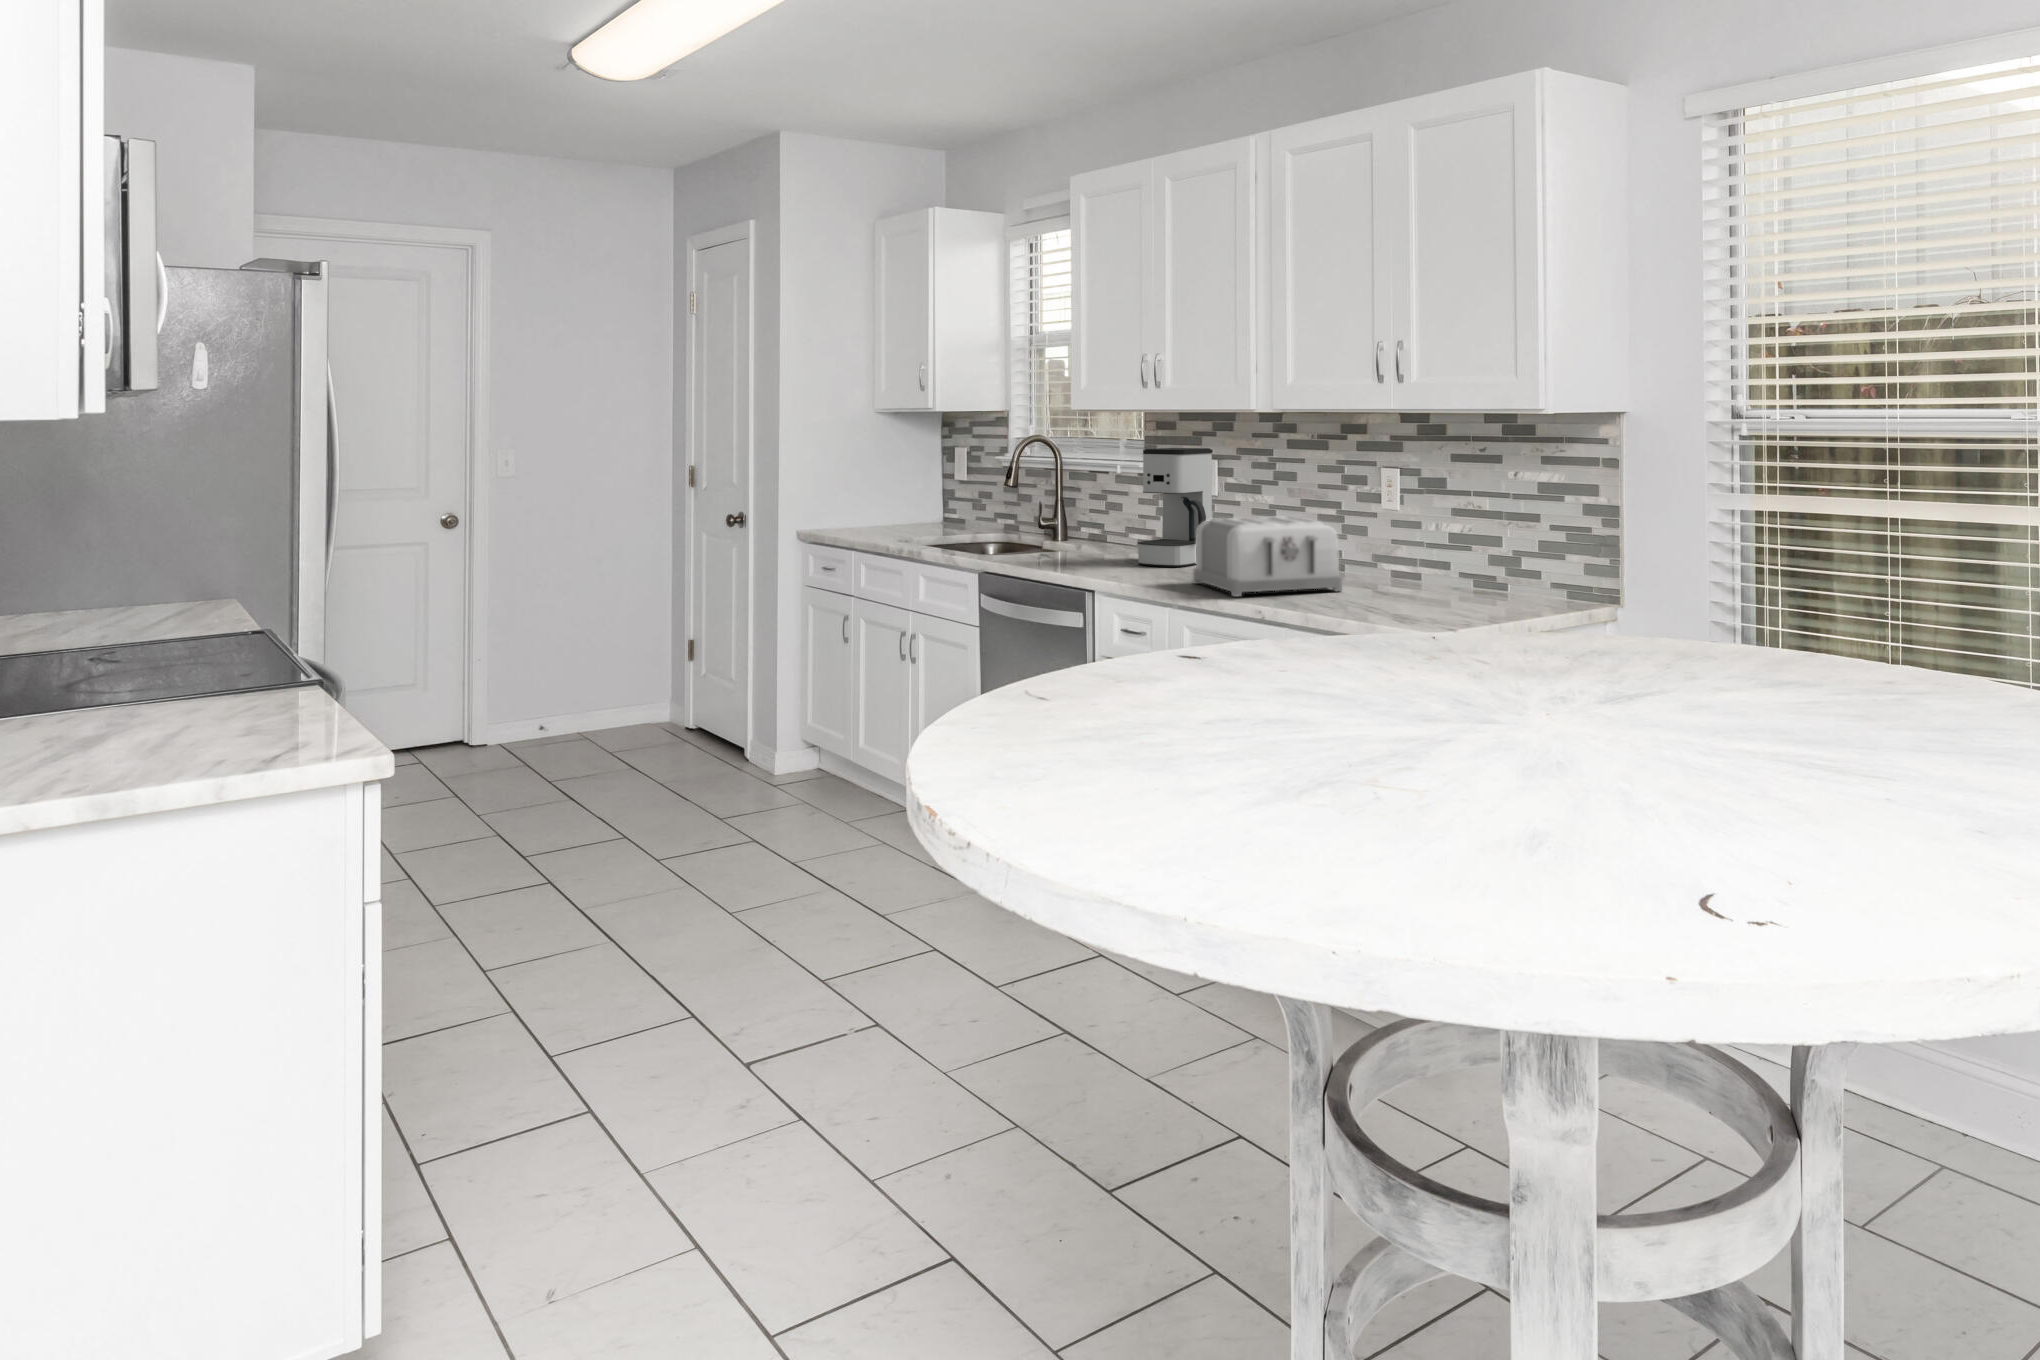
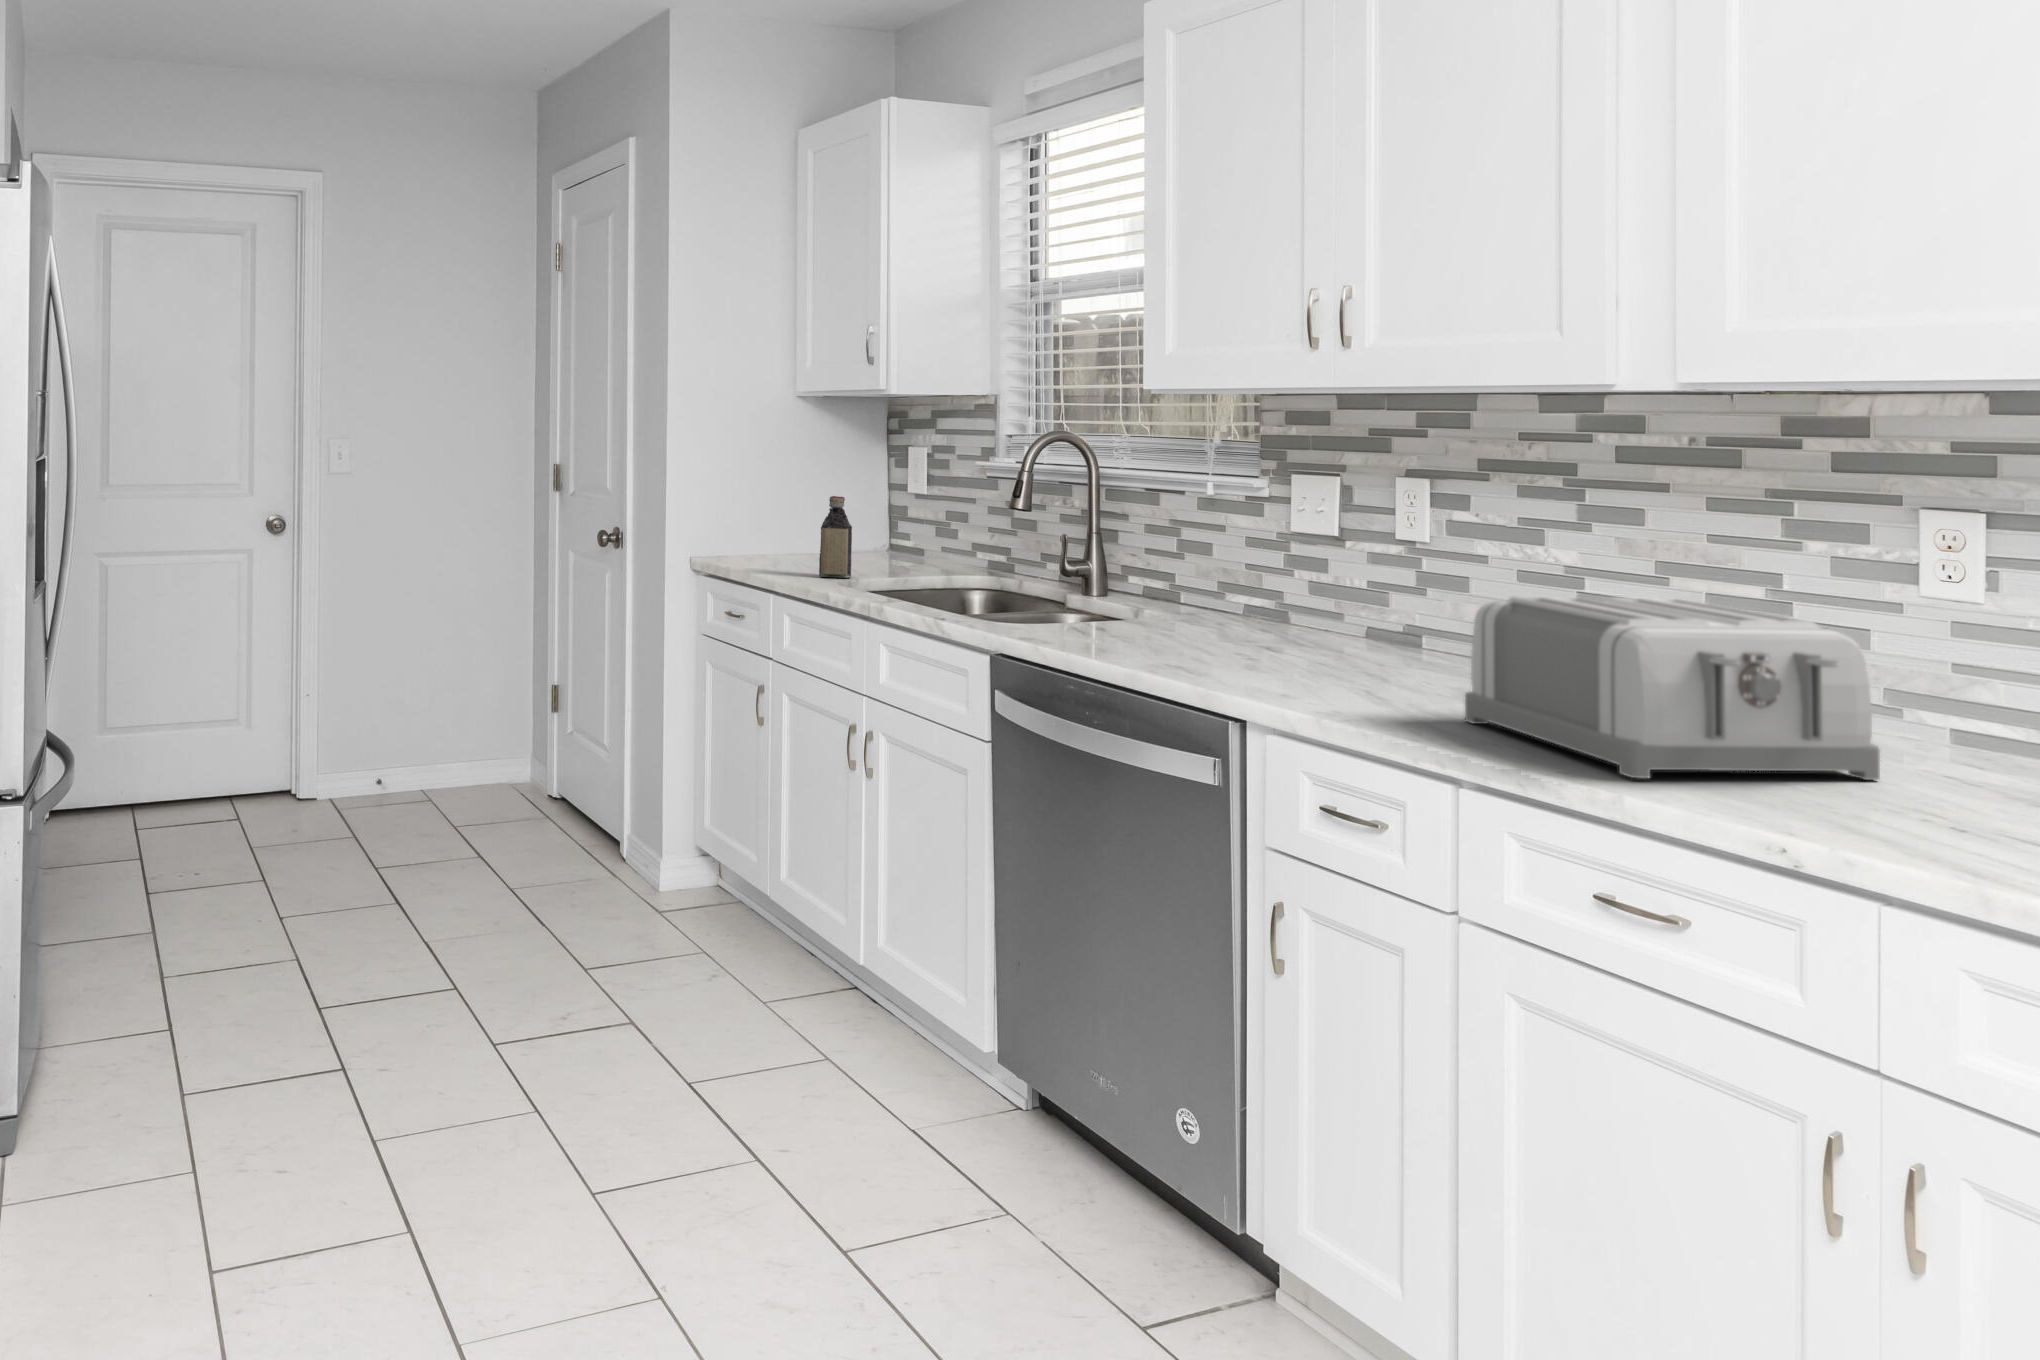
coffee maker: present [1138,448,1213,567] -> none [1284,454,1424,671]
bottle: none [885,484,908,539] -> present [819,496,852,578]

